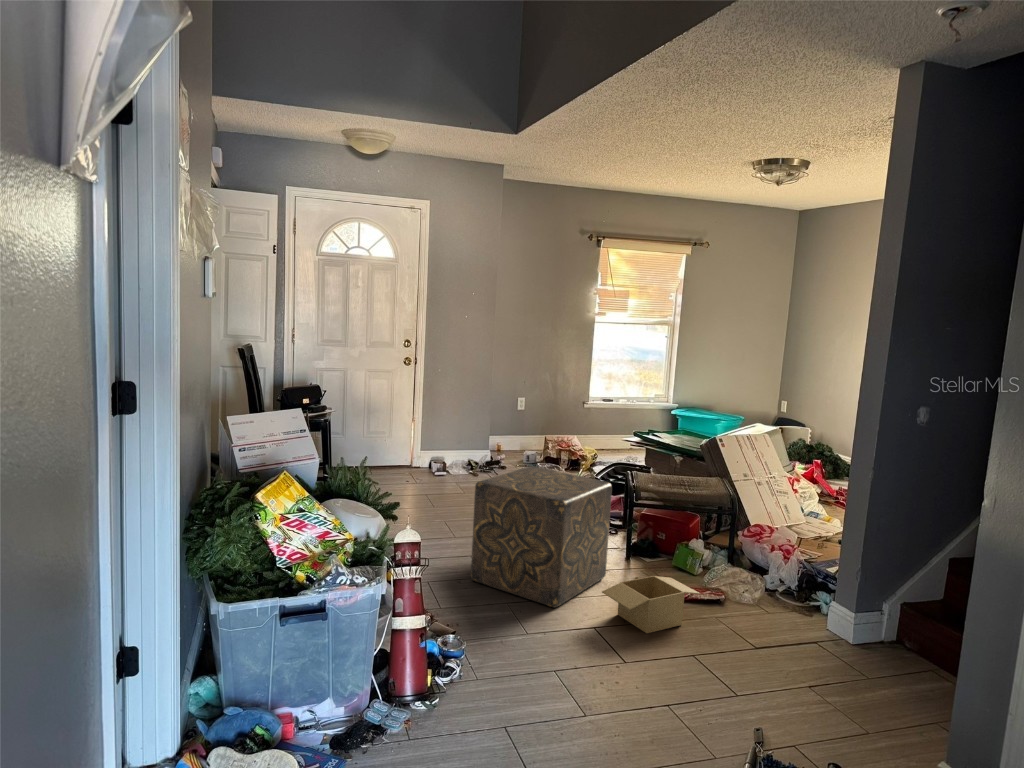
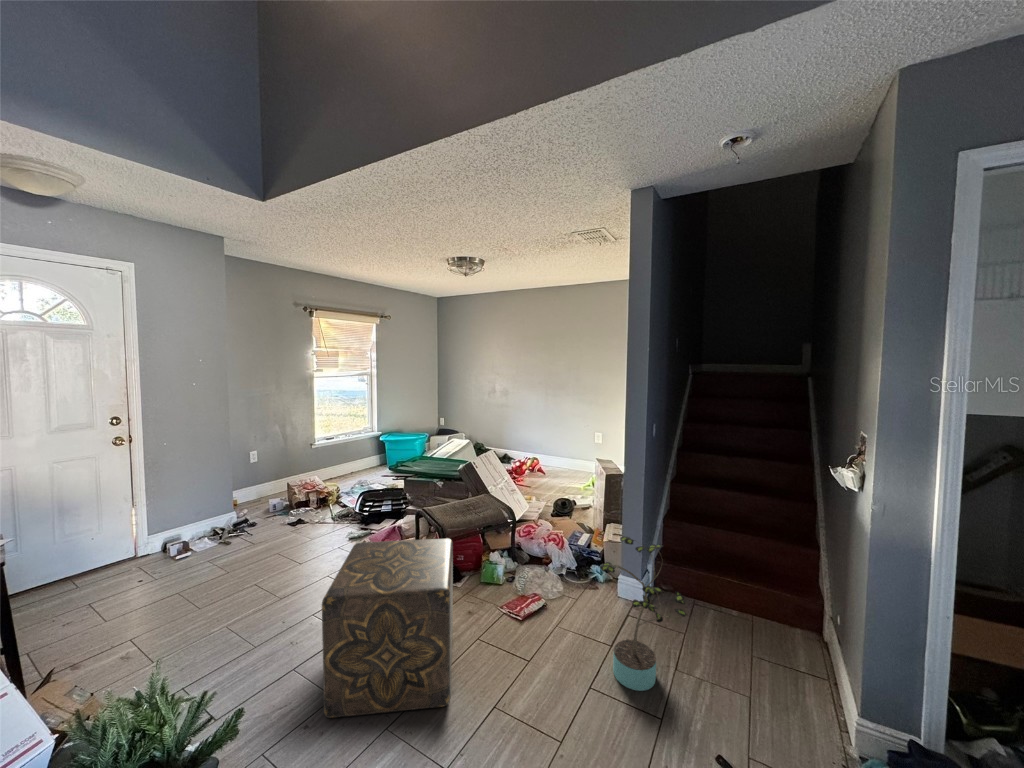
potted plant: none [712,512,809,677] -> present [600,537,687,691]
cardboard box: present [602,576,700,633] -> none [496,609,558,686]

